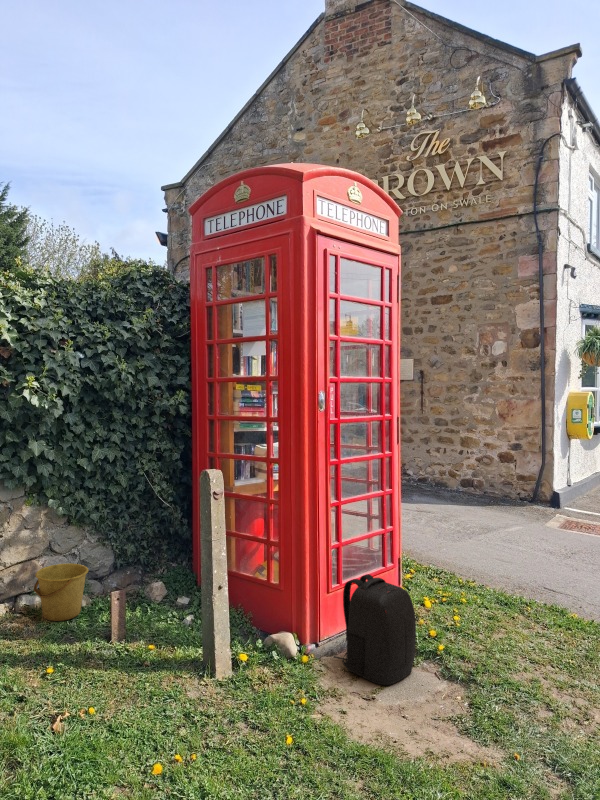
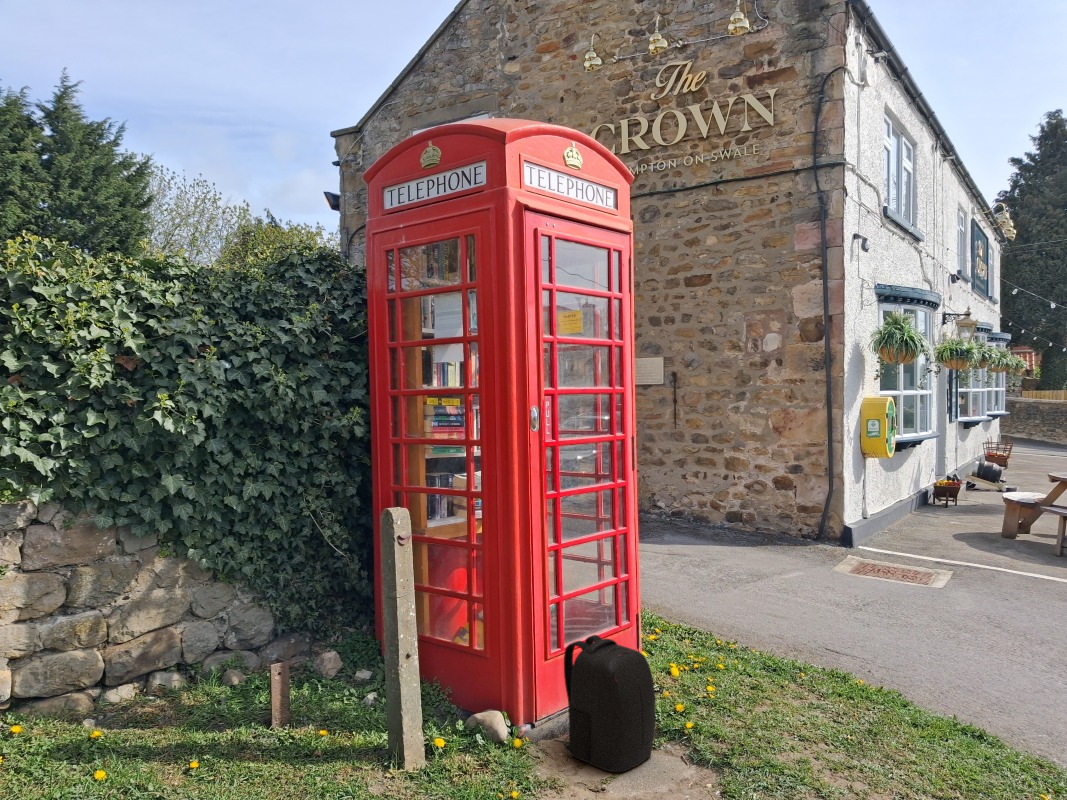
bucket: present [34,563,89,621] -> none [171,630,241,703]

